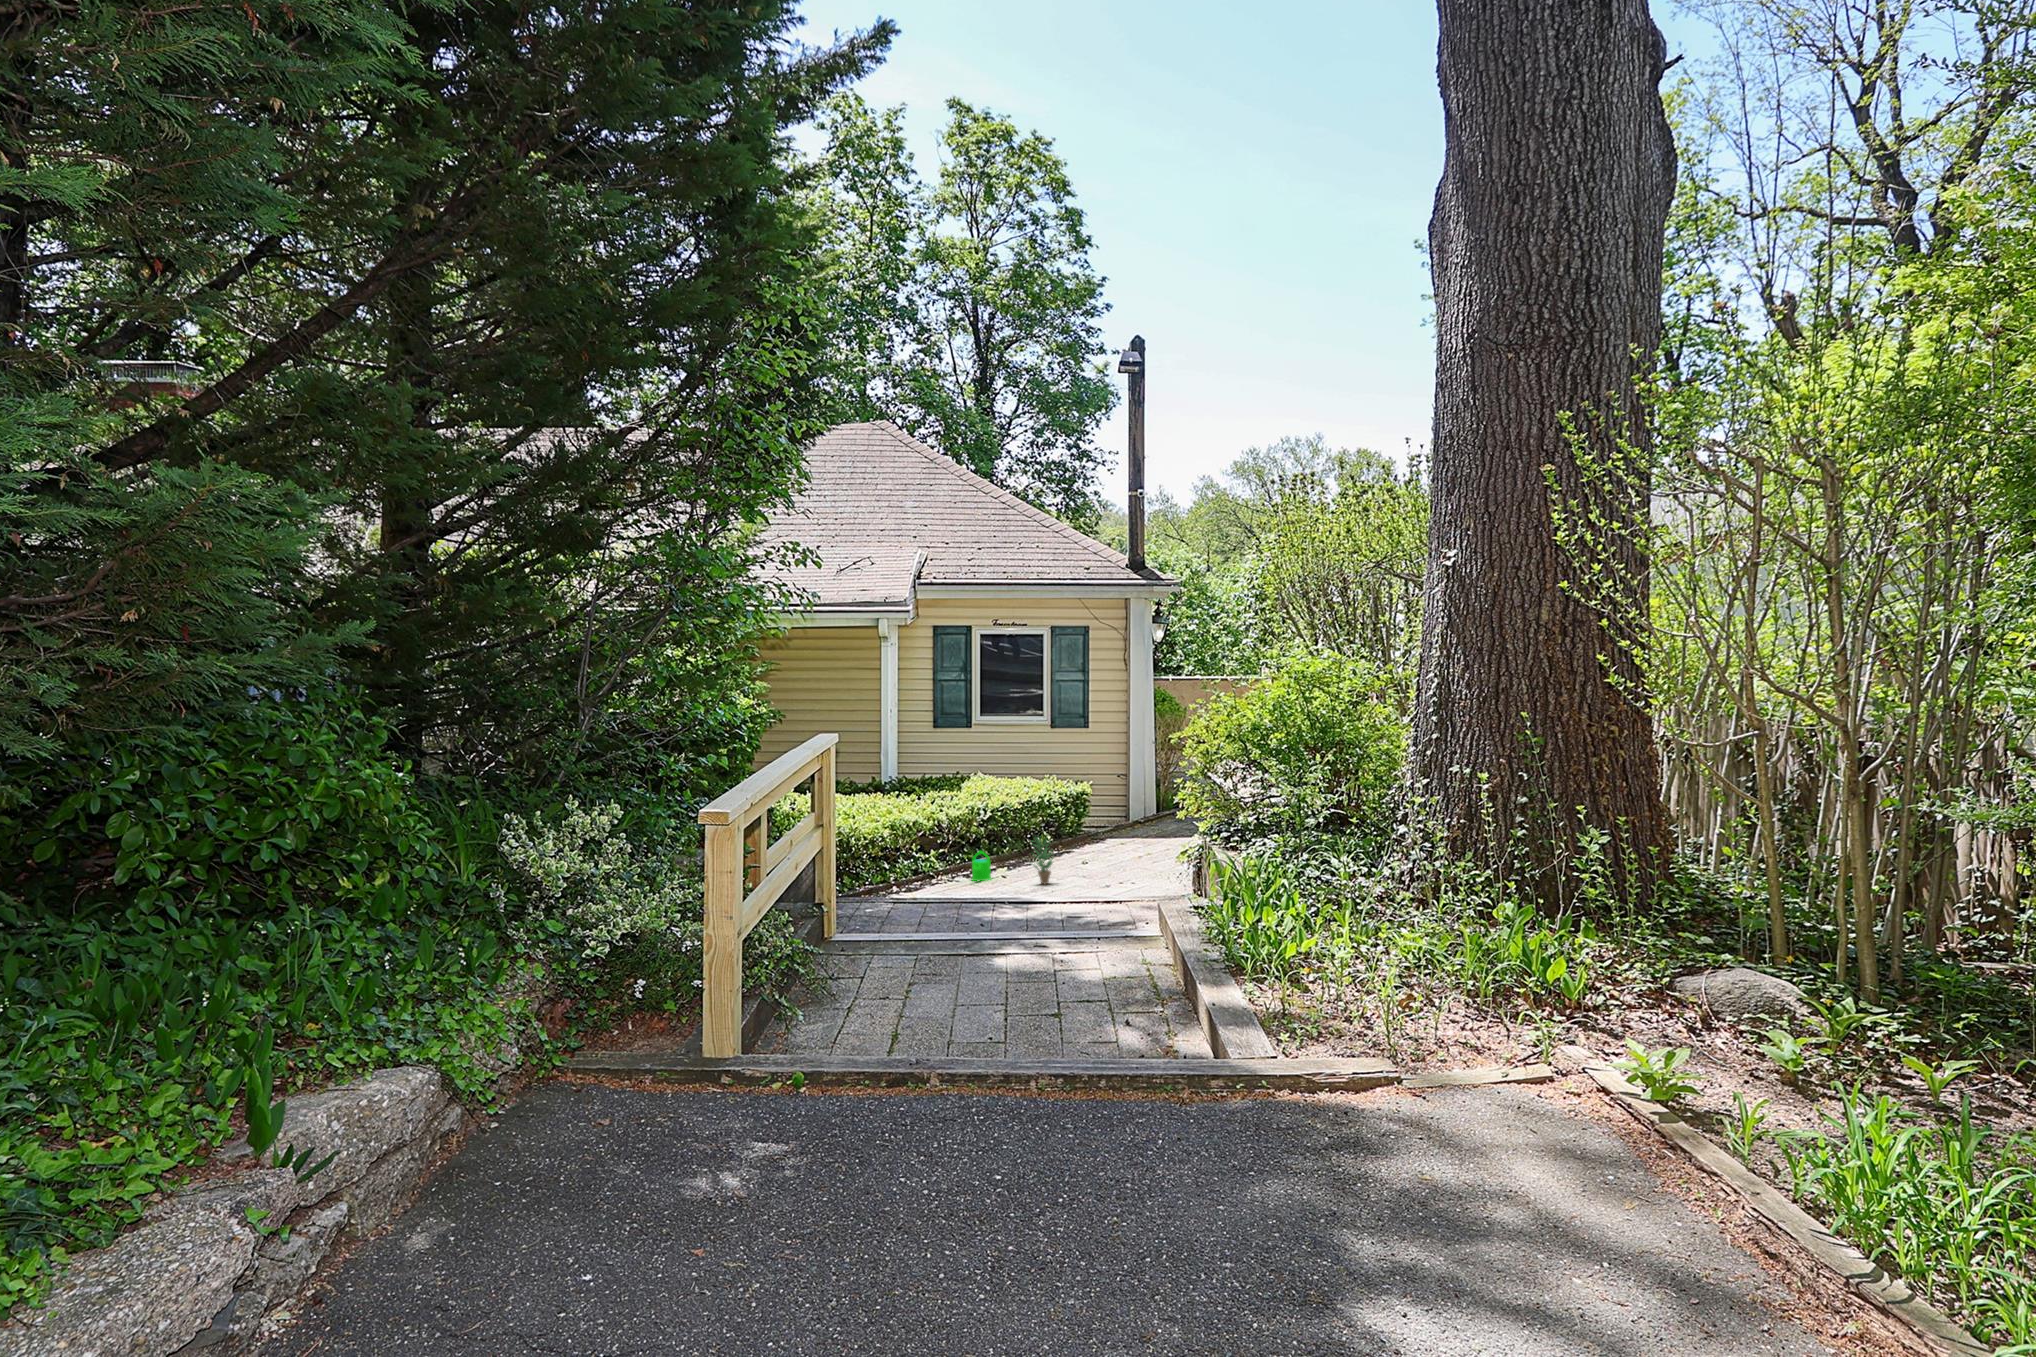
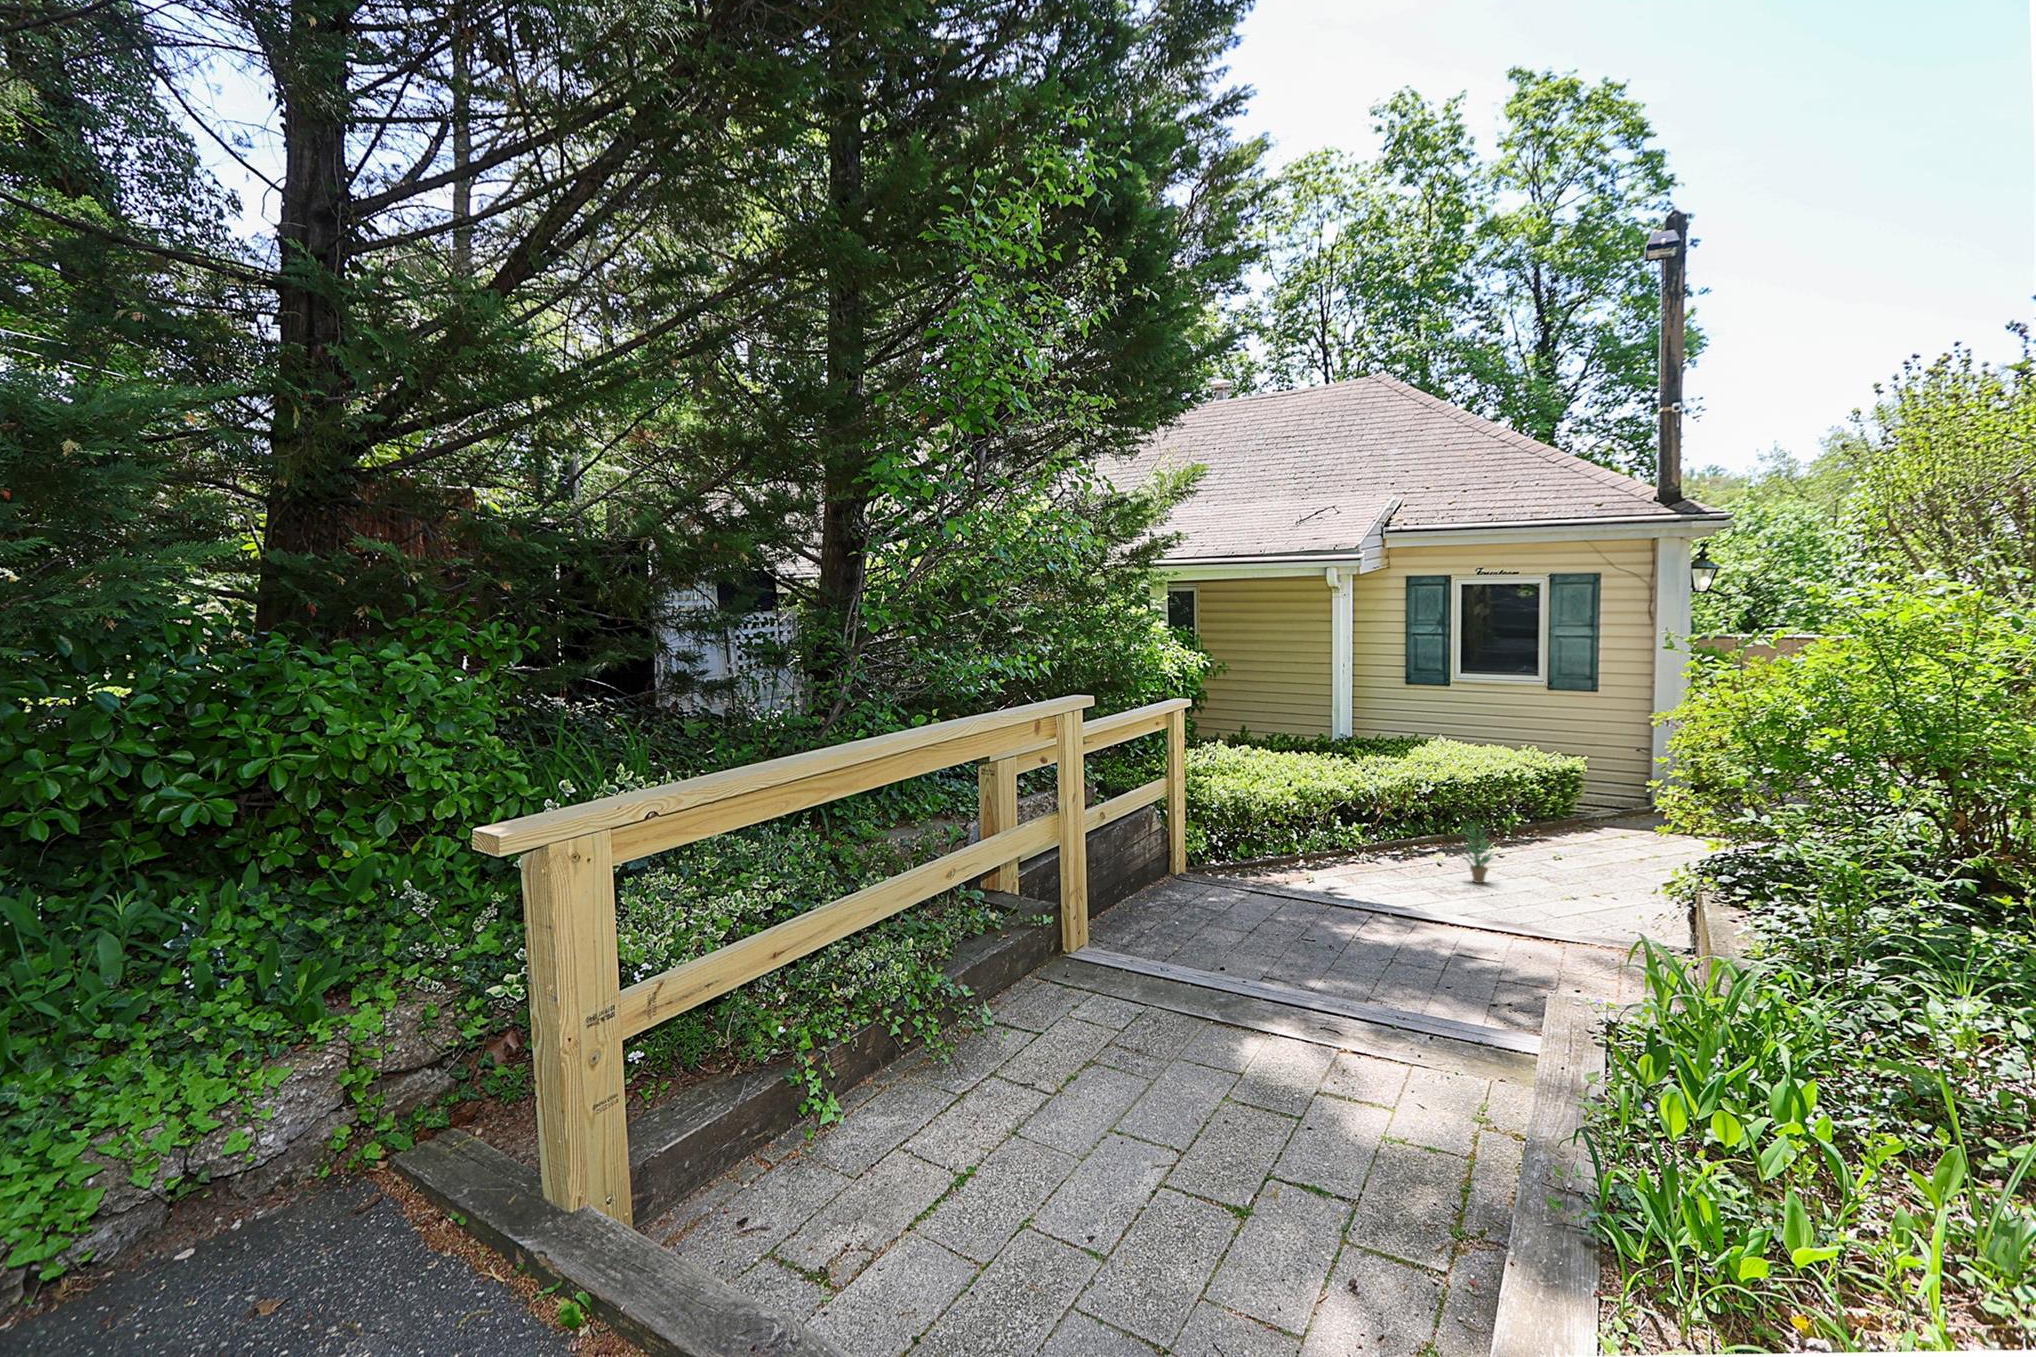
watering can: present [972,851,991,881] -> none [1399,827,1425,862]

